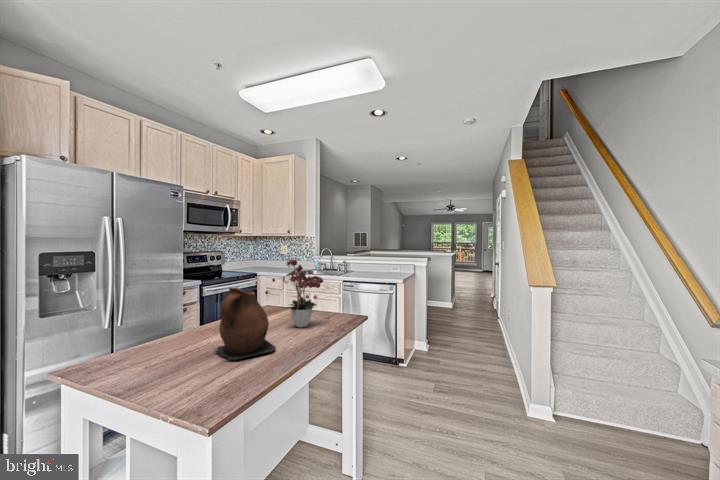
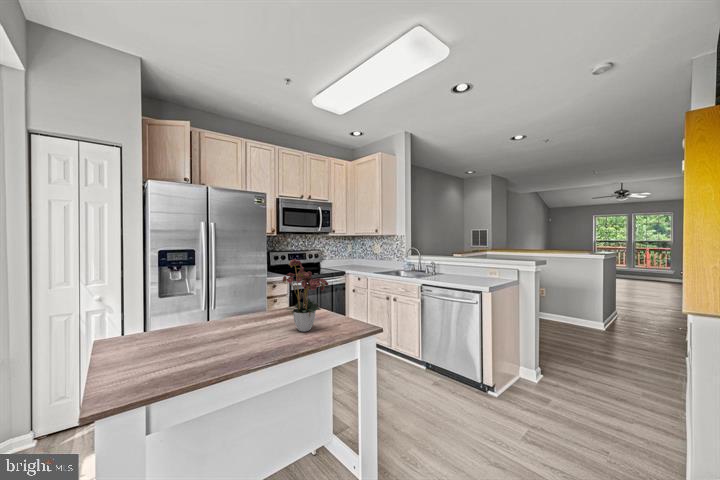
ceramic pitcher: present [216,287,276,360] -> none [187,285,251,356]

